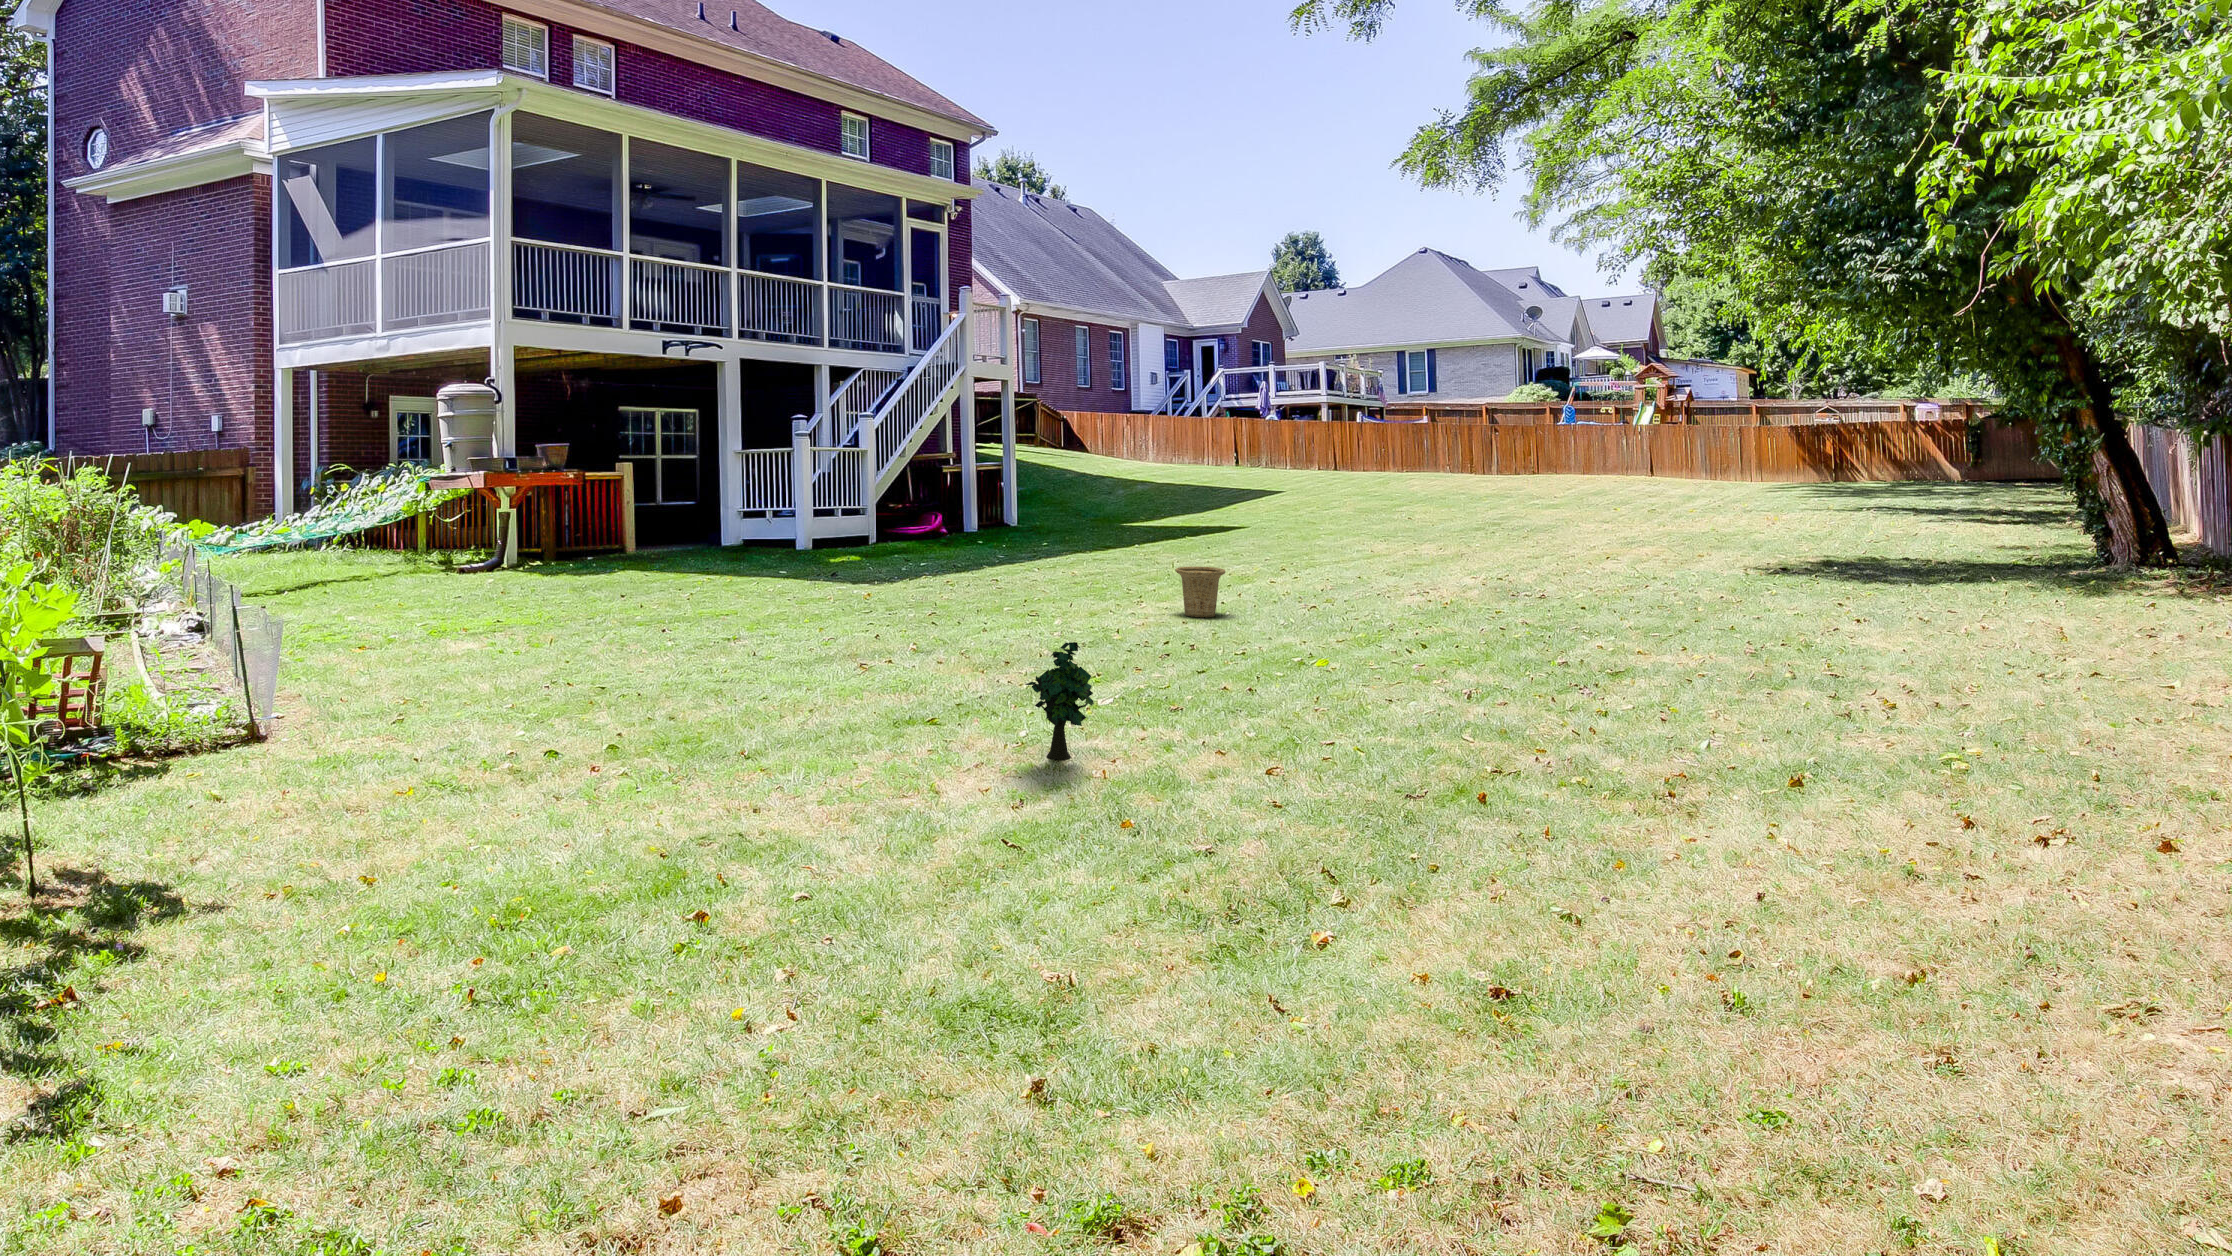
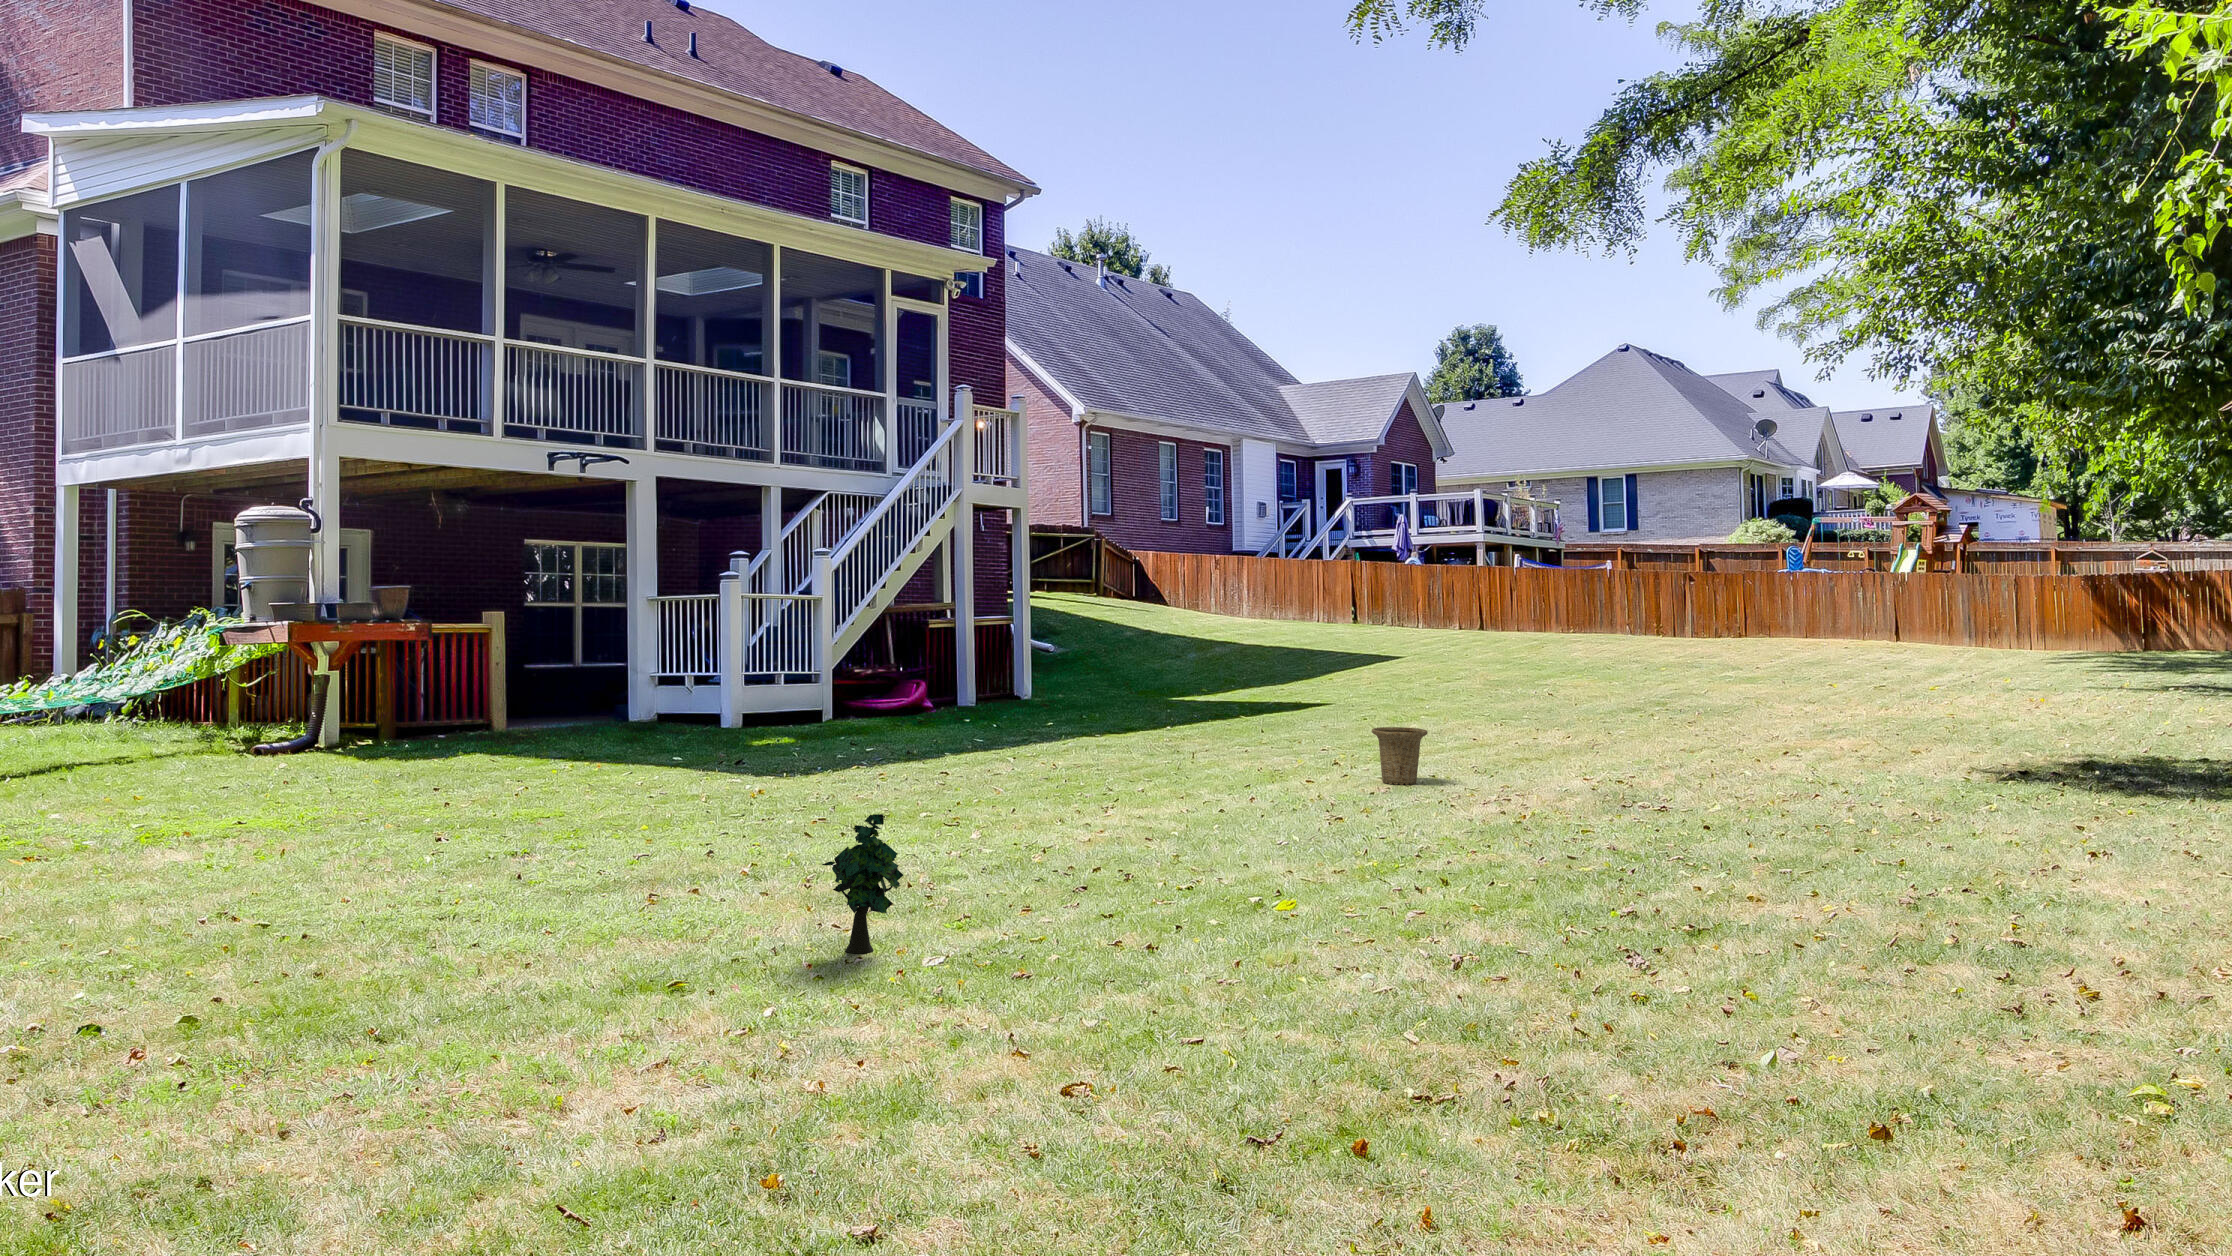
basket: present [1176,566,1225,618] -> present [1372,727,1428,785]

